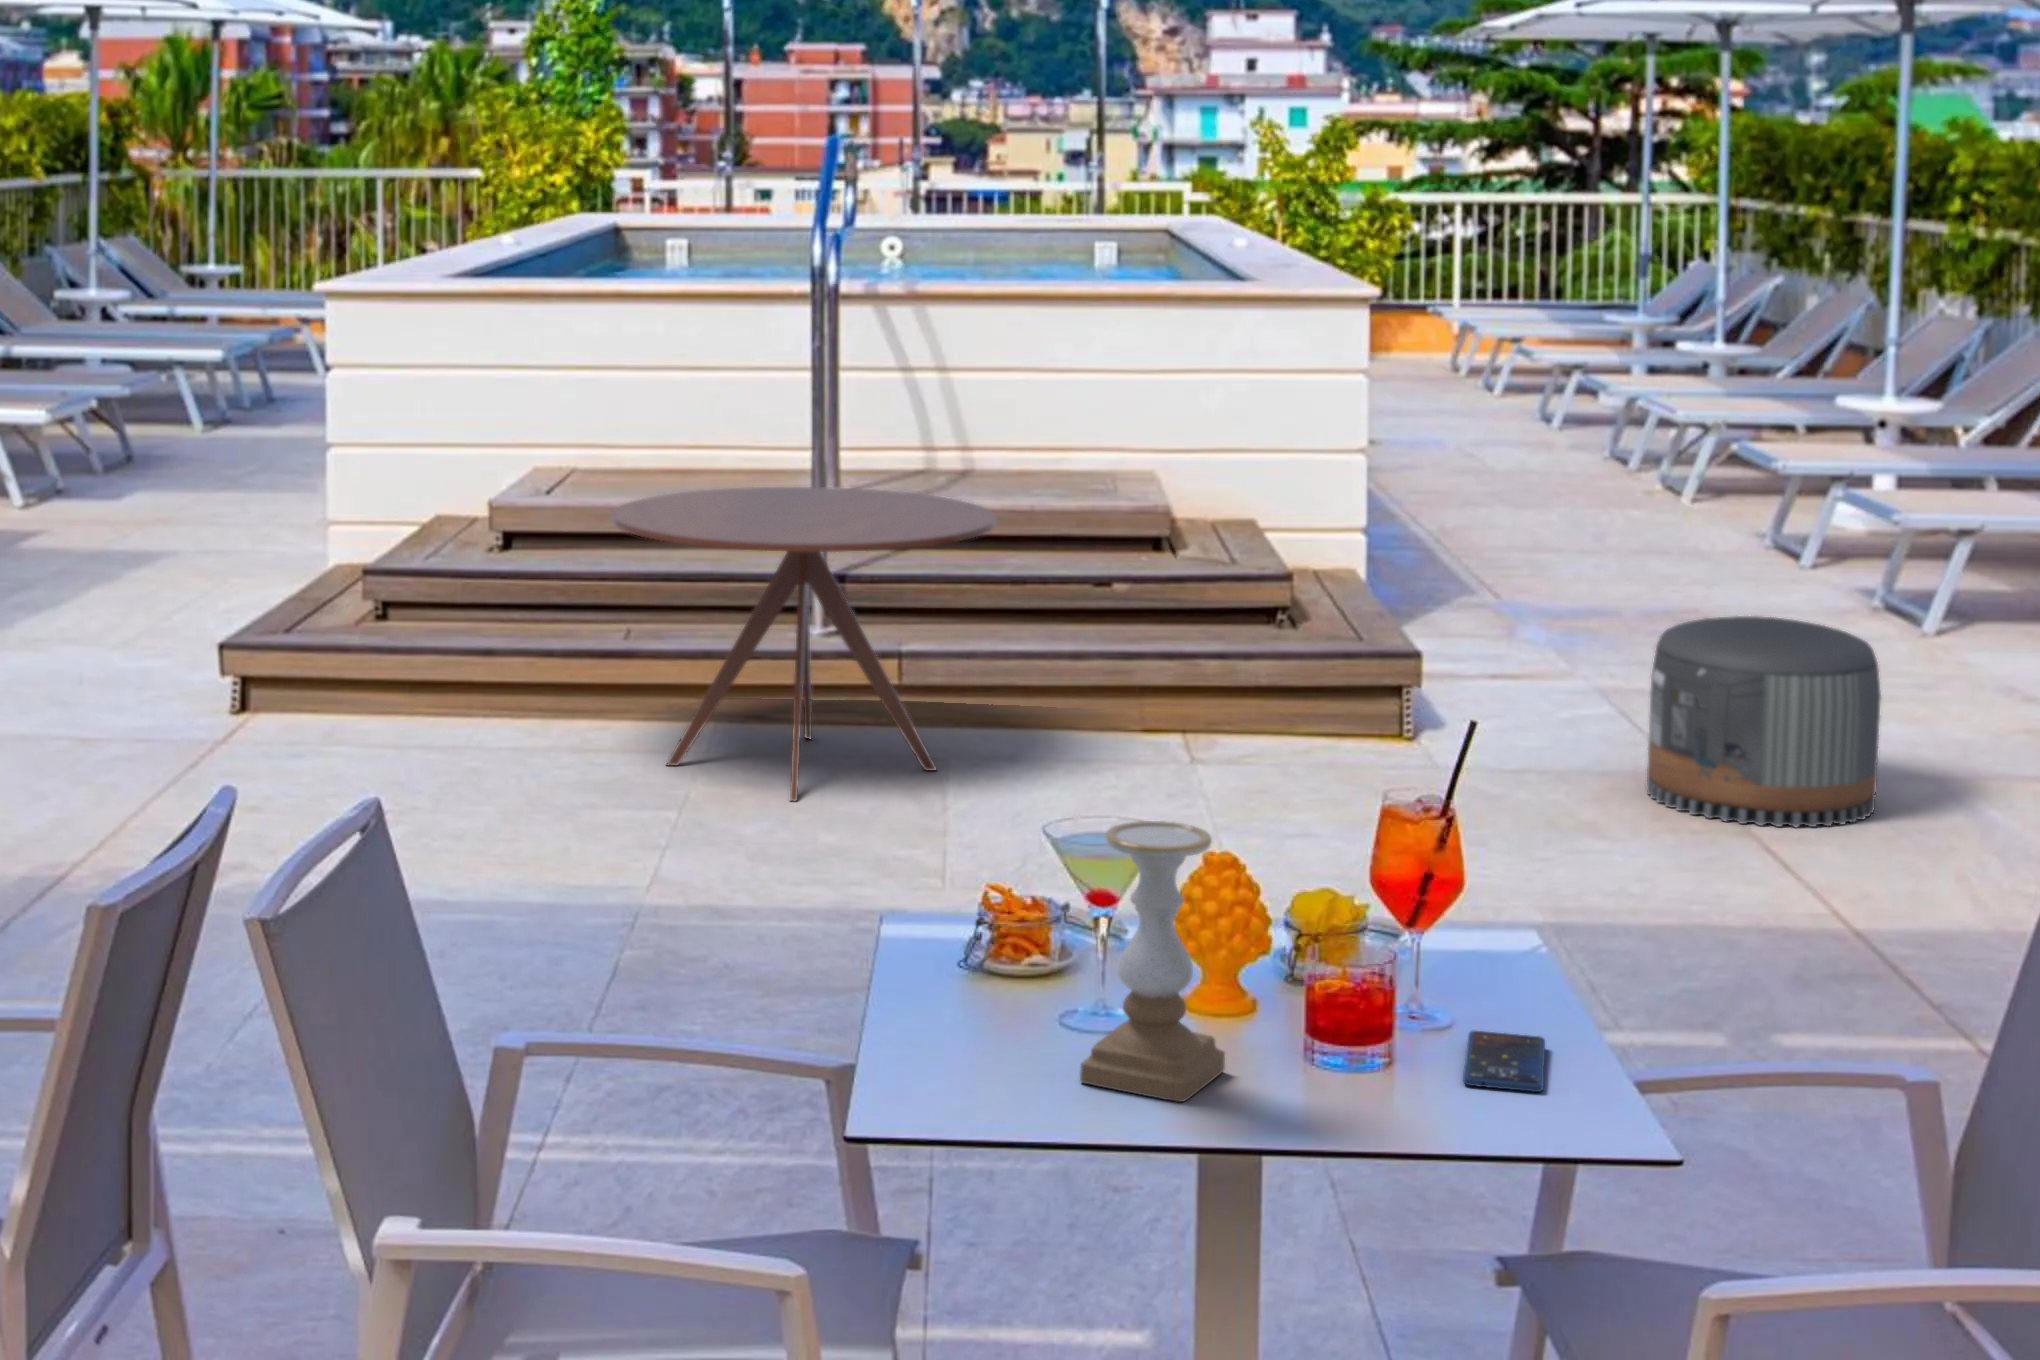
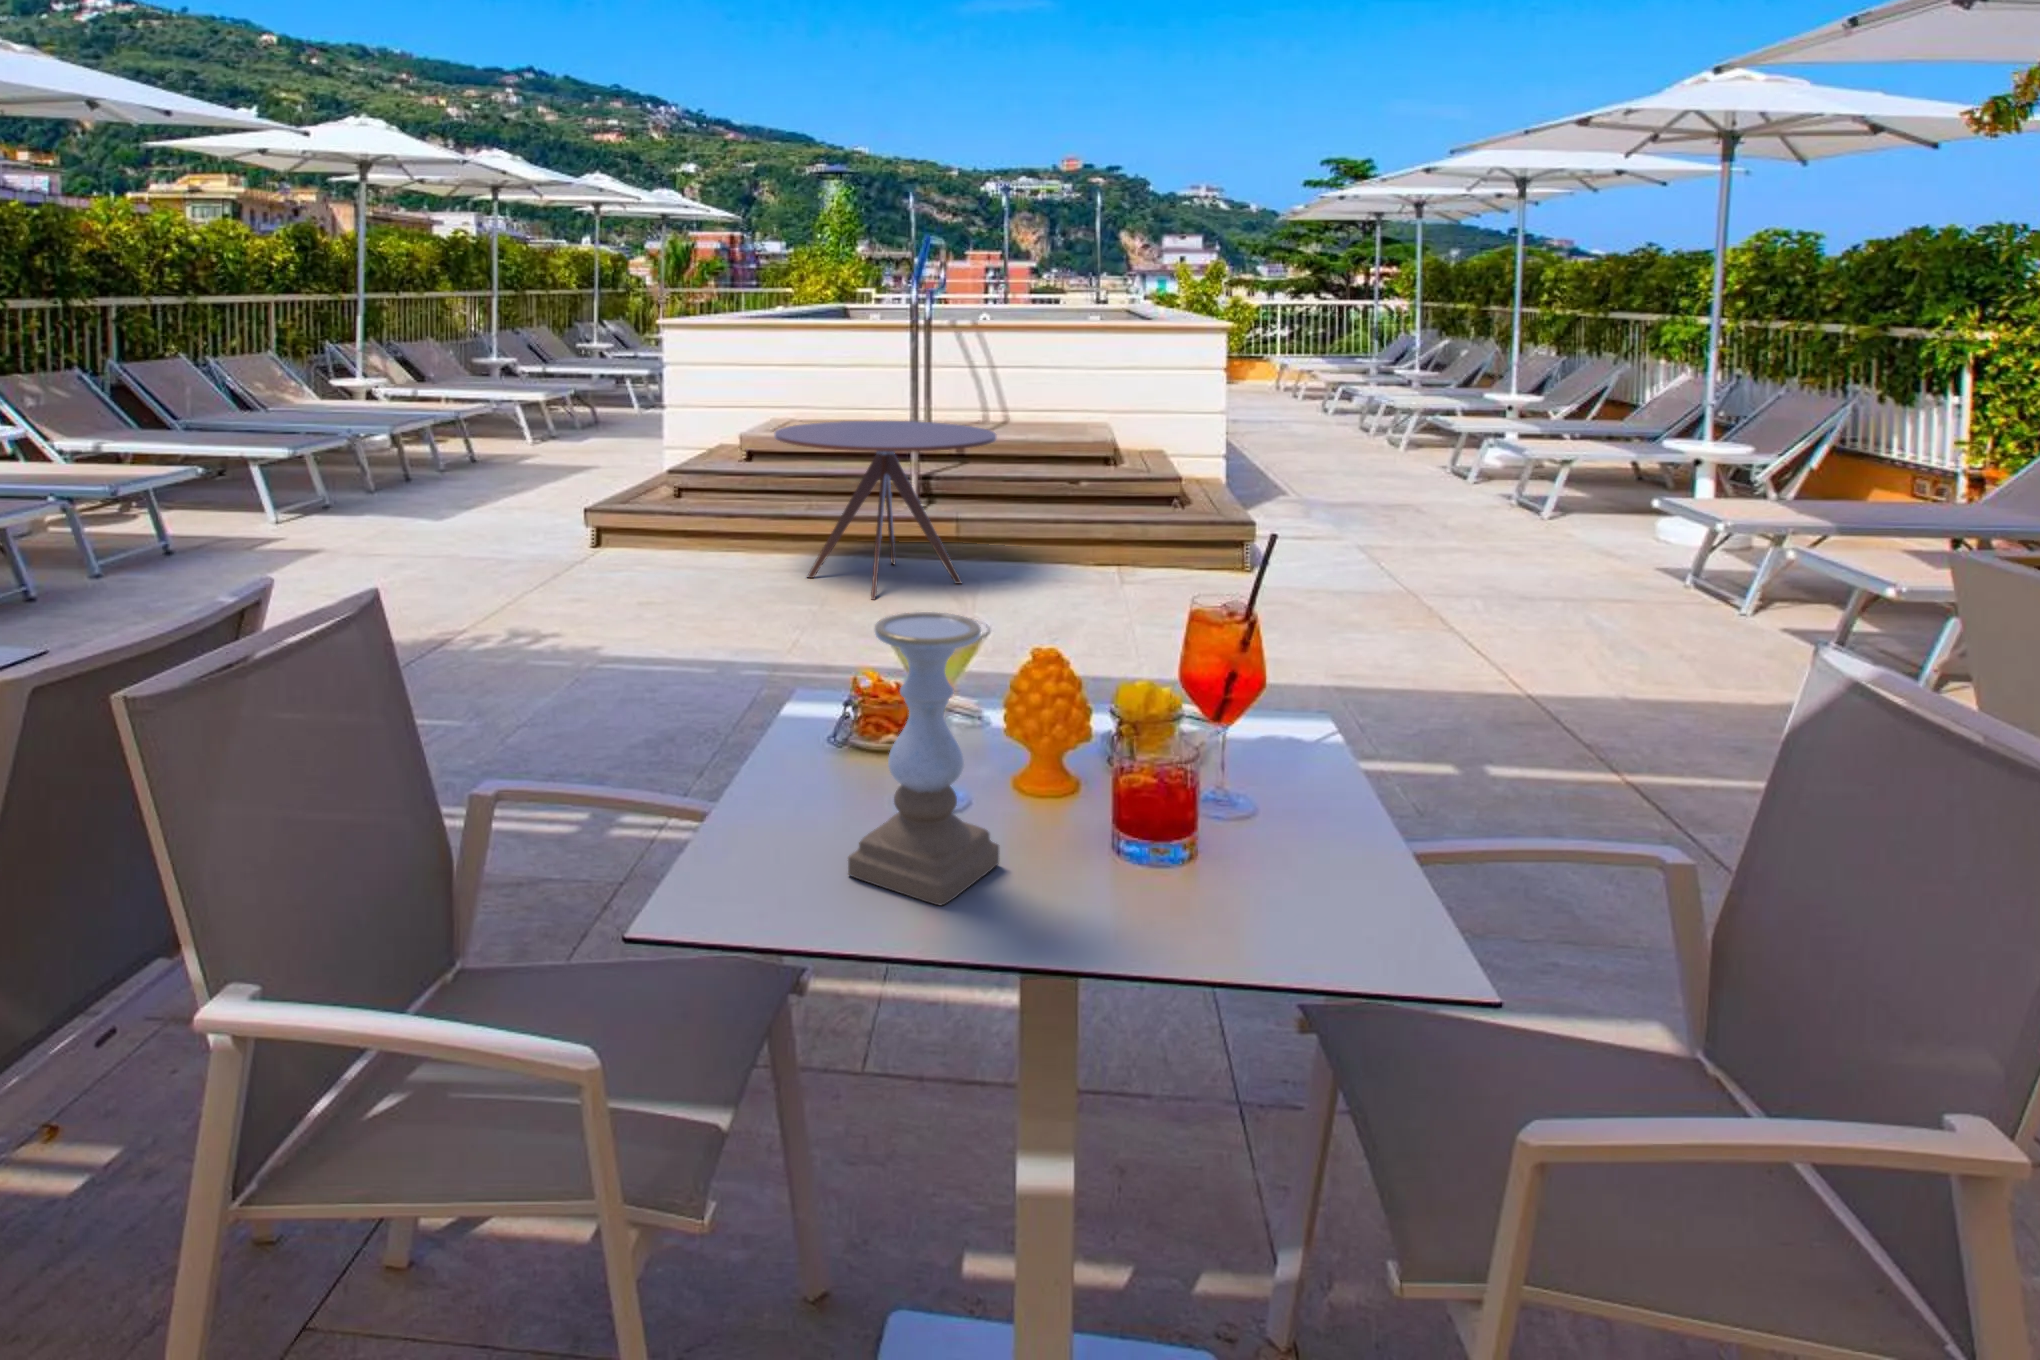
pouf: present [1647,616,1881,827] -> none [1387,500,1535,628]
smartphone: present [1463,1031,1545,1092] -> none [1240,823,1326,904]

